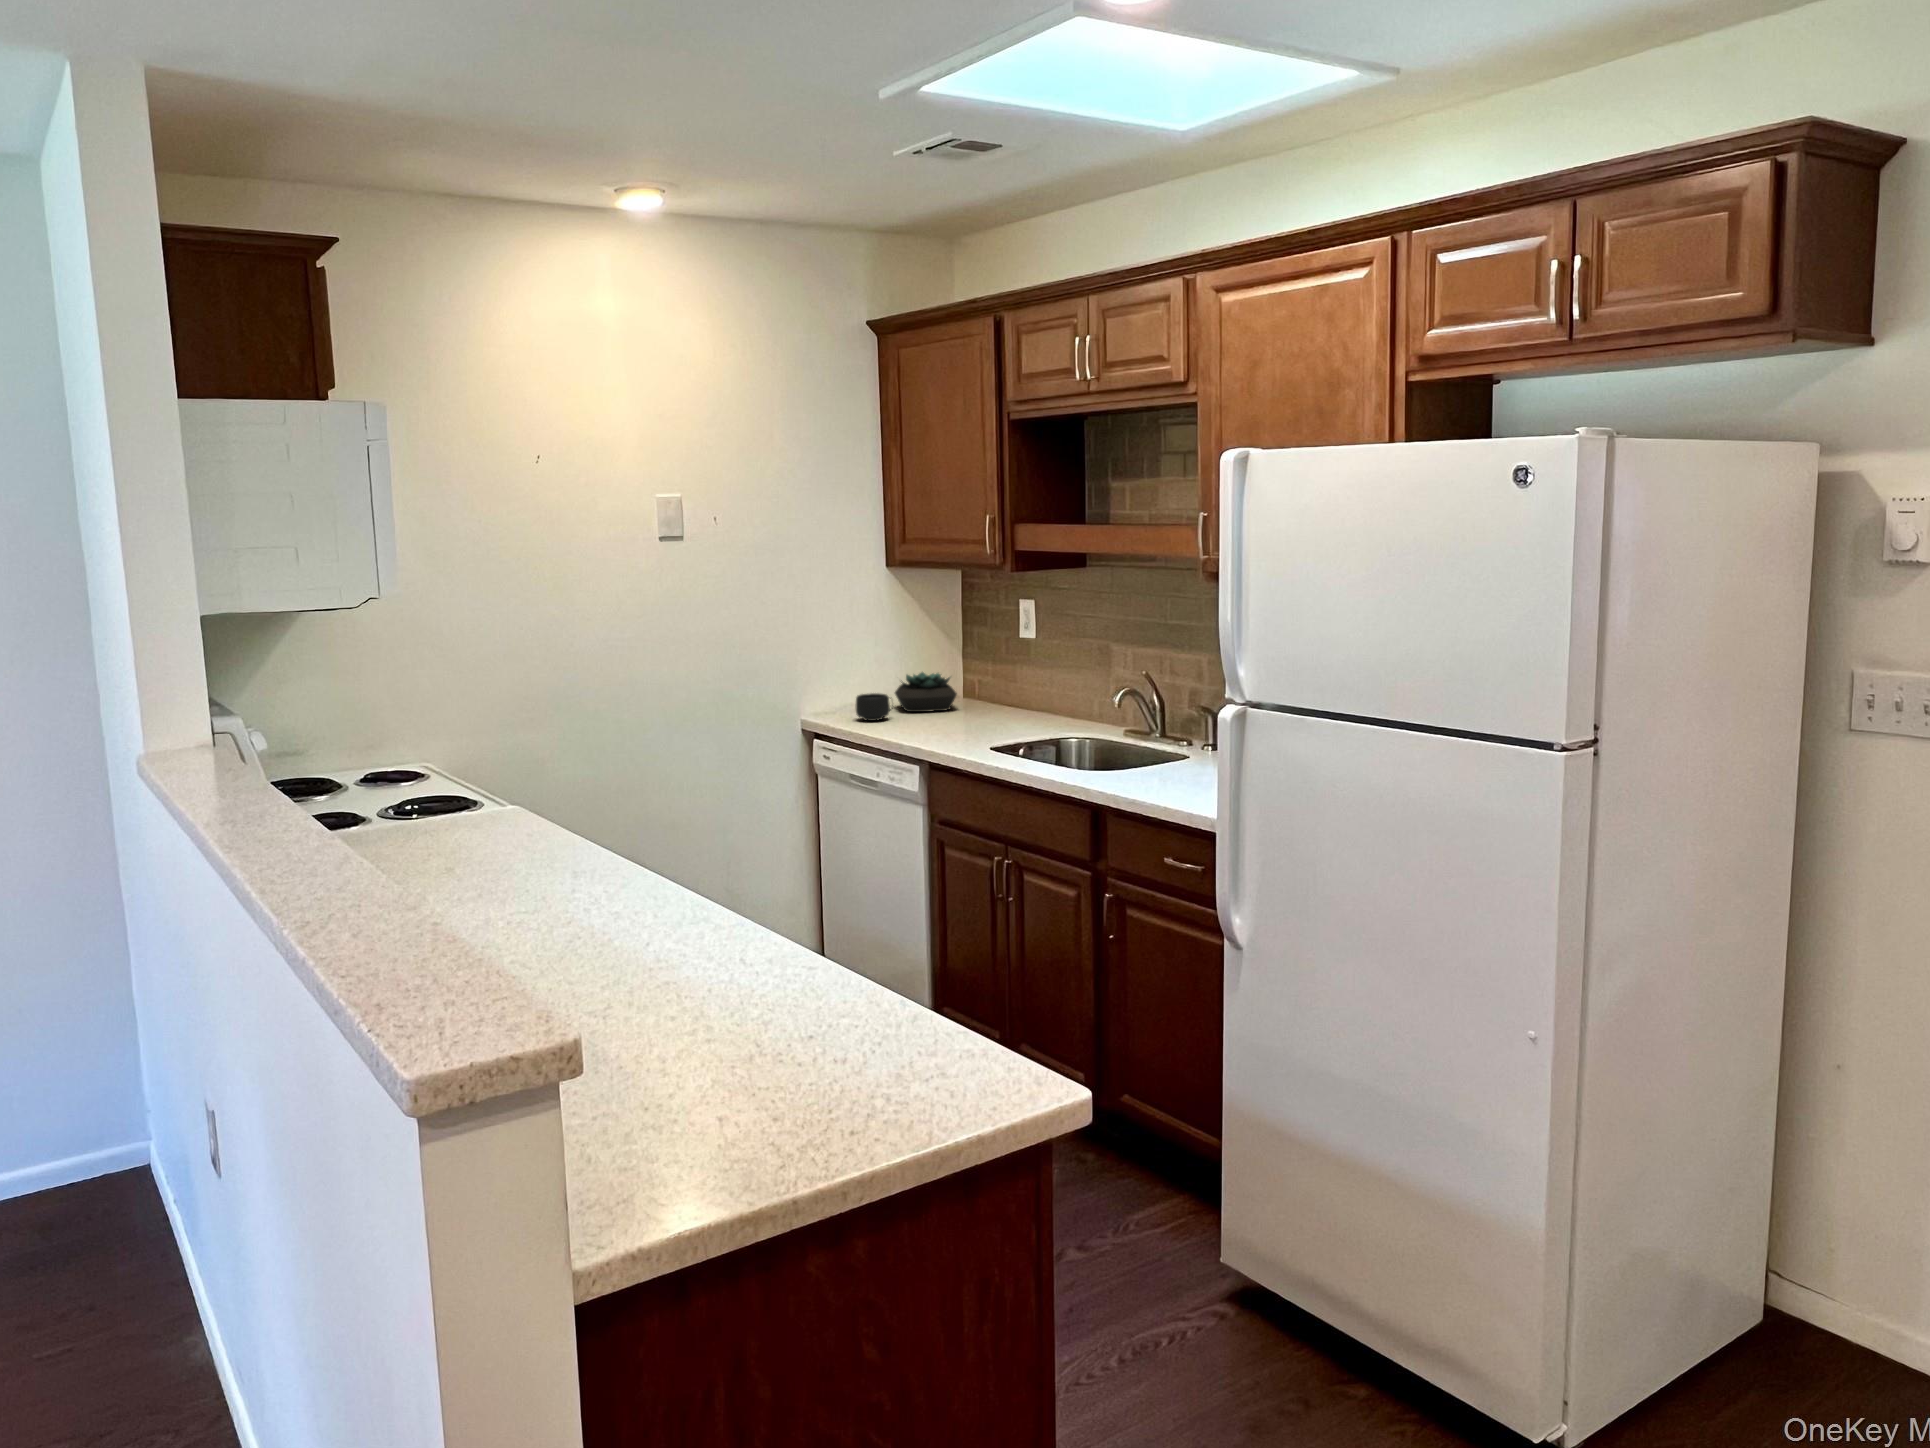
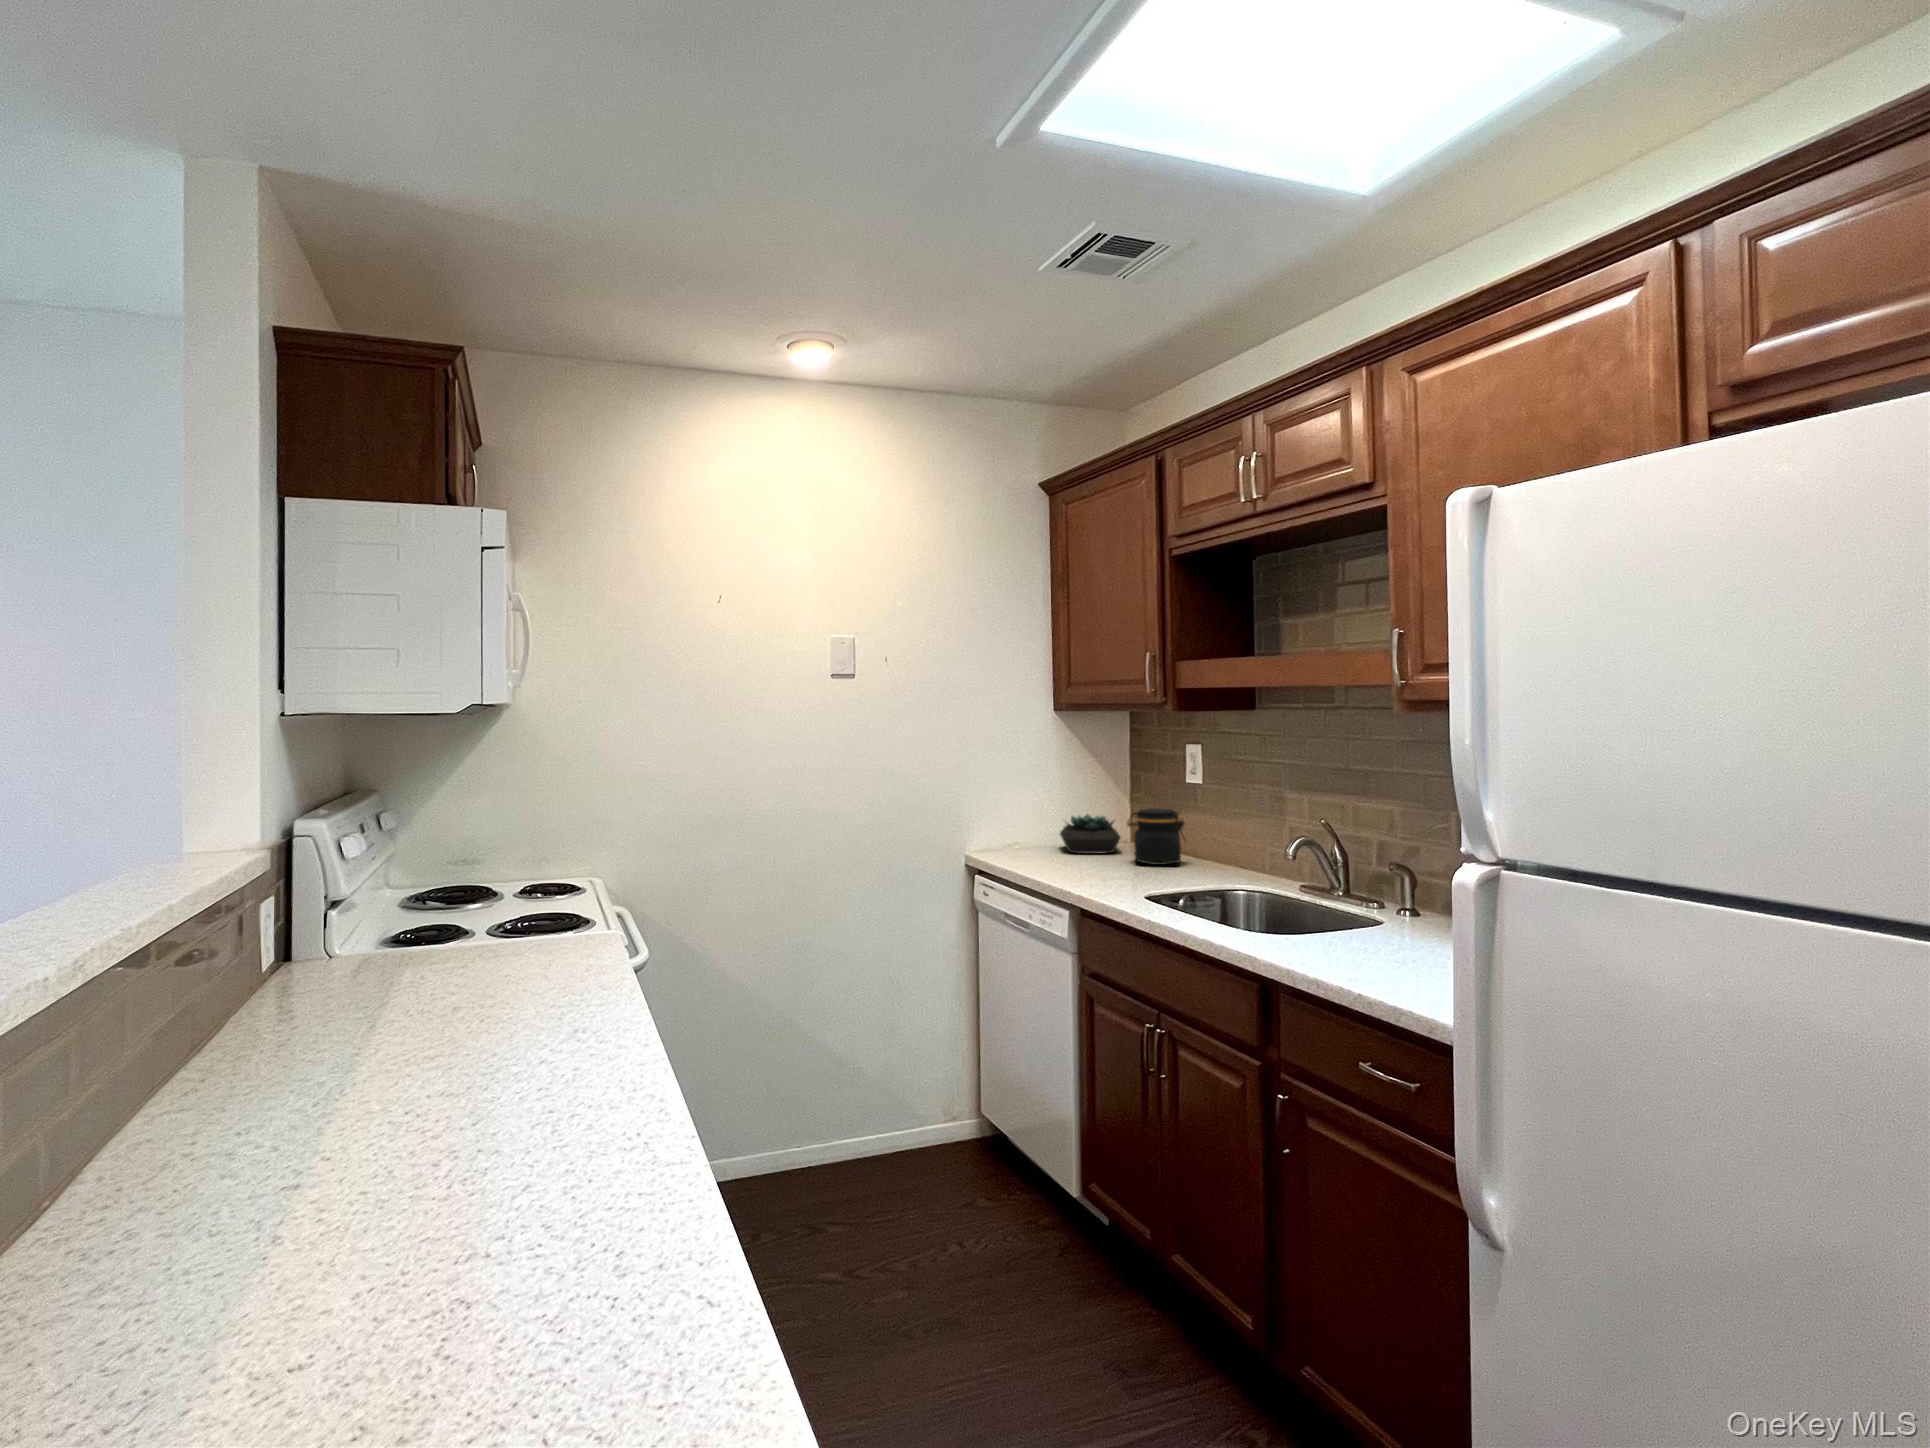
jar: none [965,664,1022,719] -> present [1127,808,1184,865]
mug: present [856,693,891,721] -> none [1016,833,1054,860]

